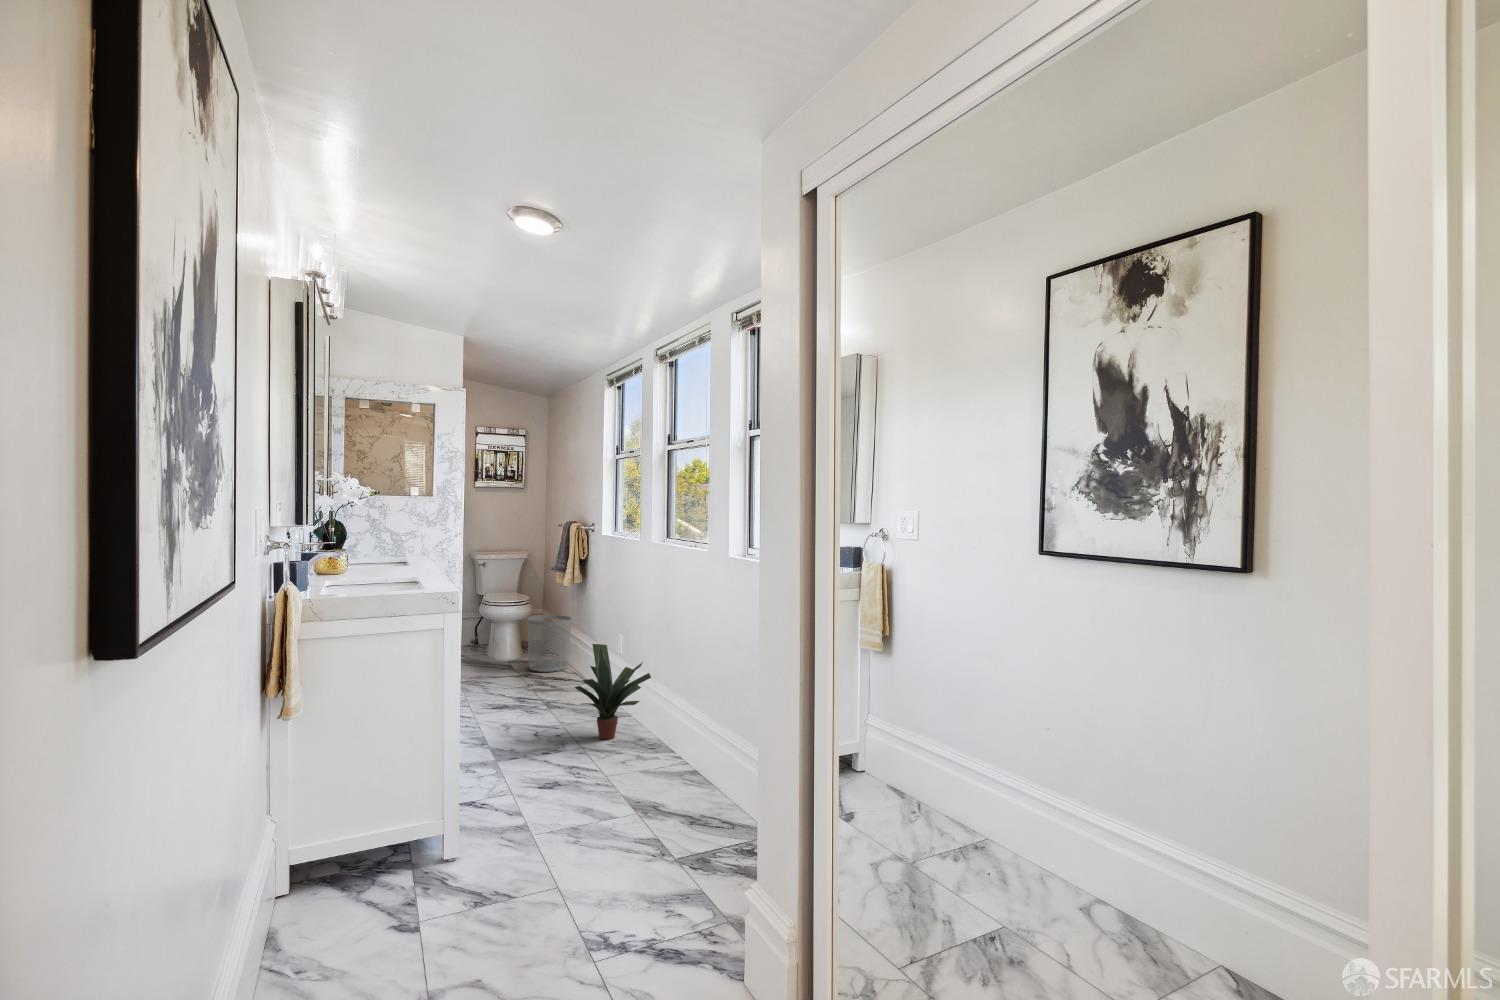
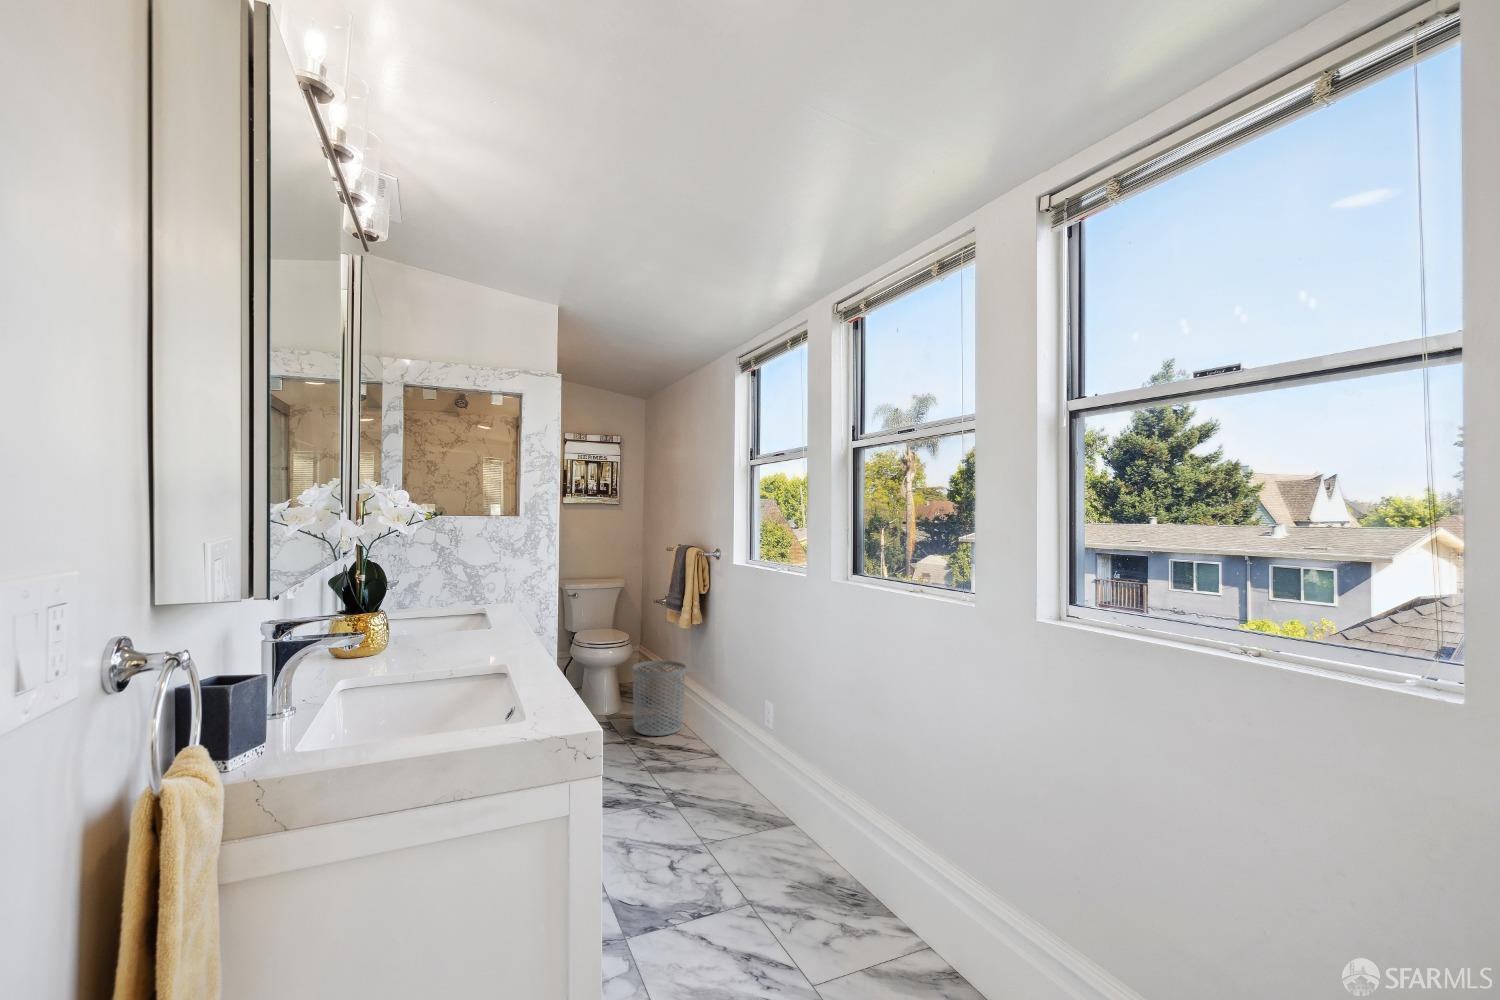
potted plant: present [573,644,651,739] -> none [724,726,842,881]

